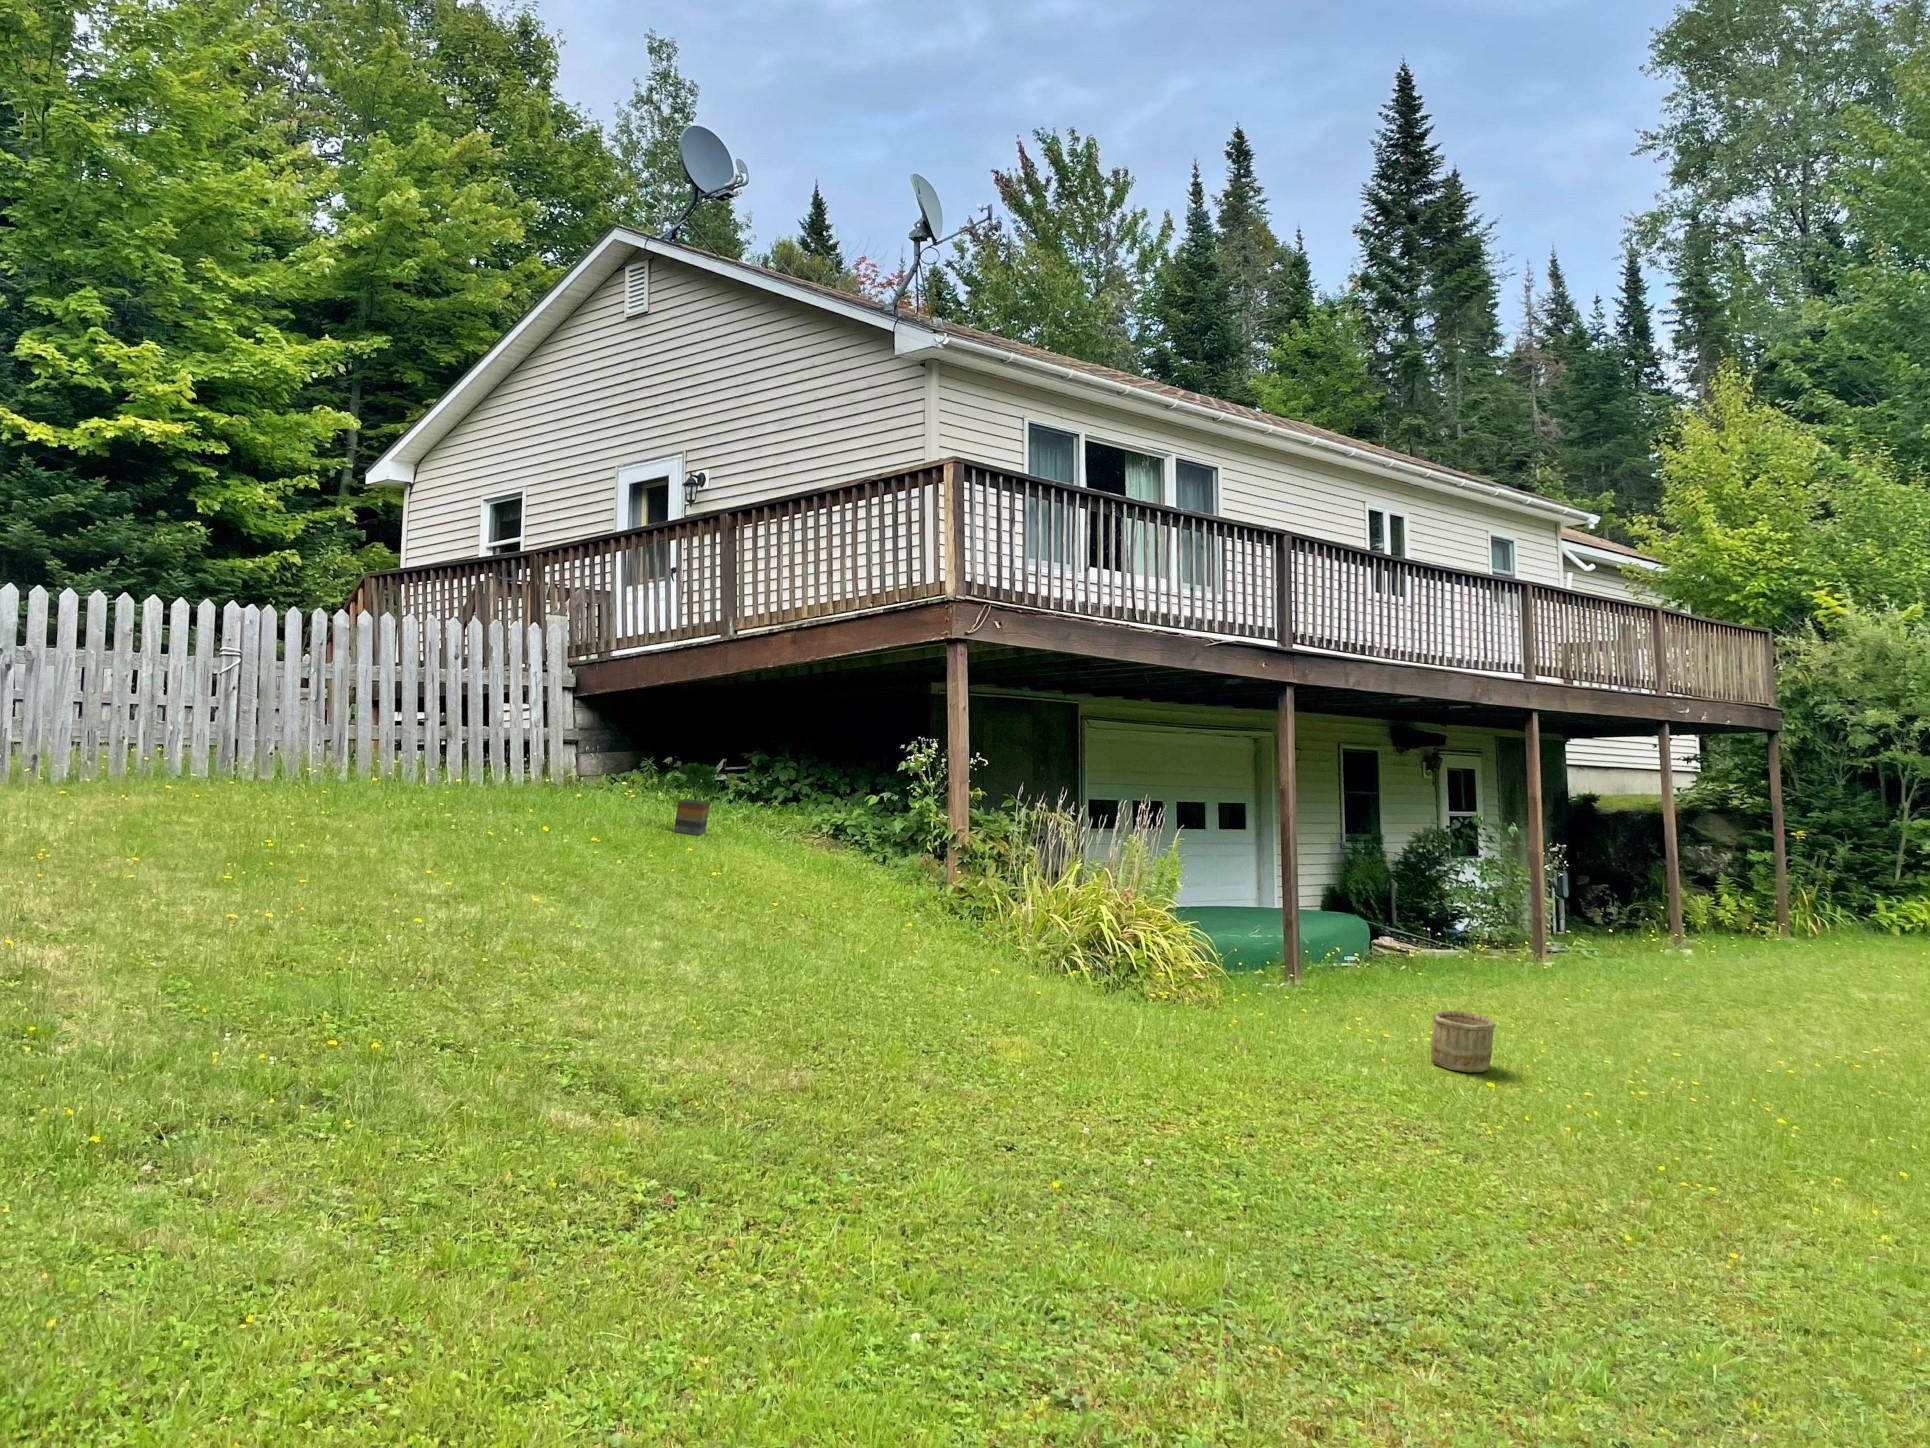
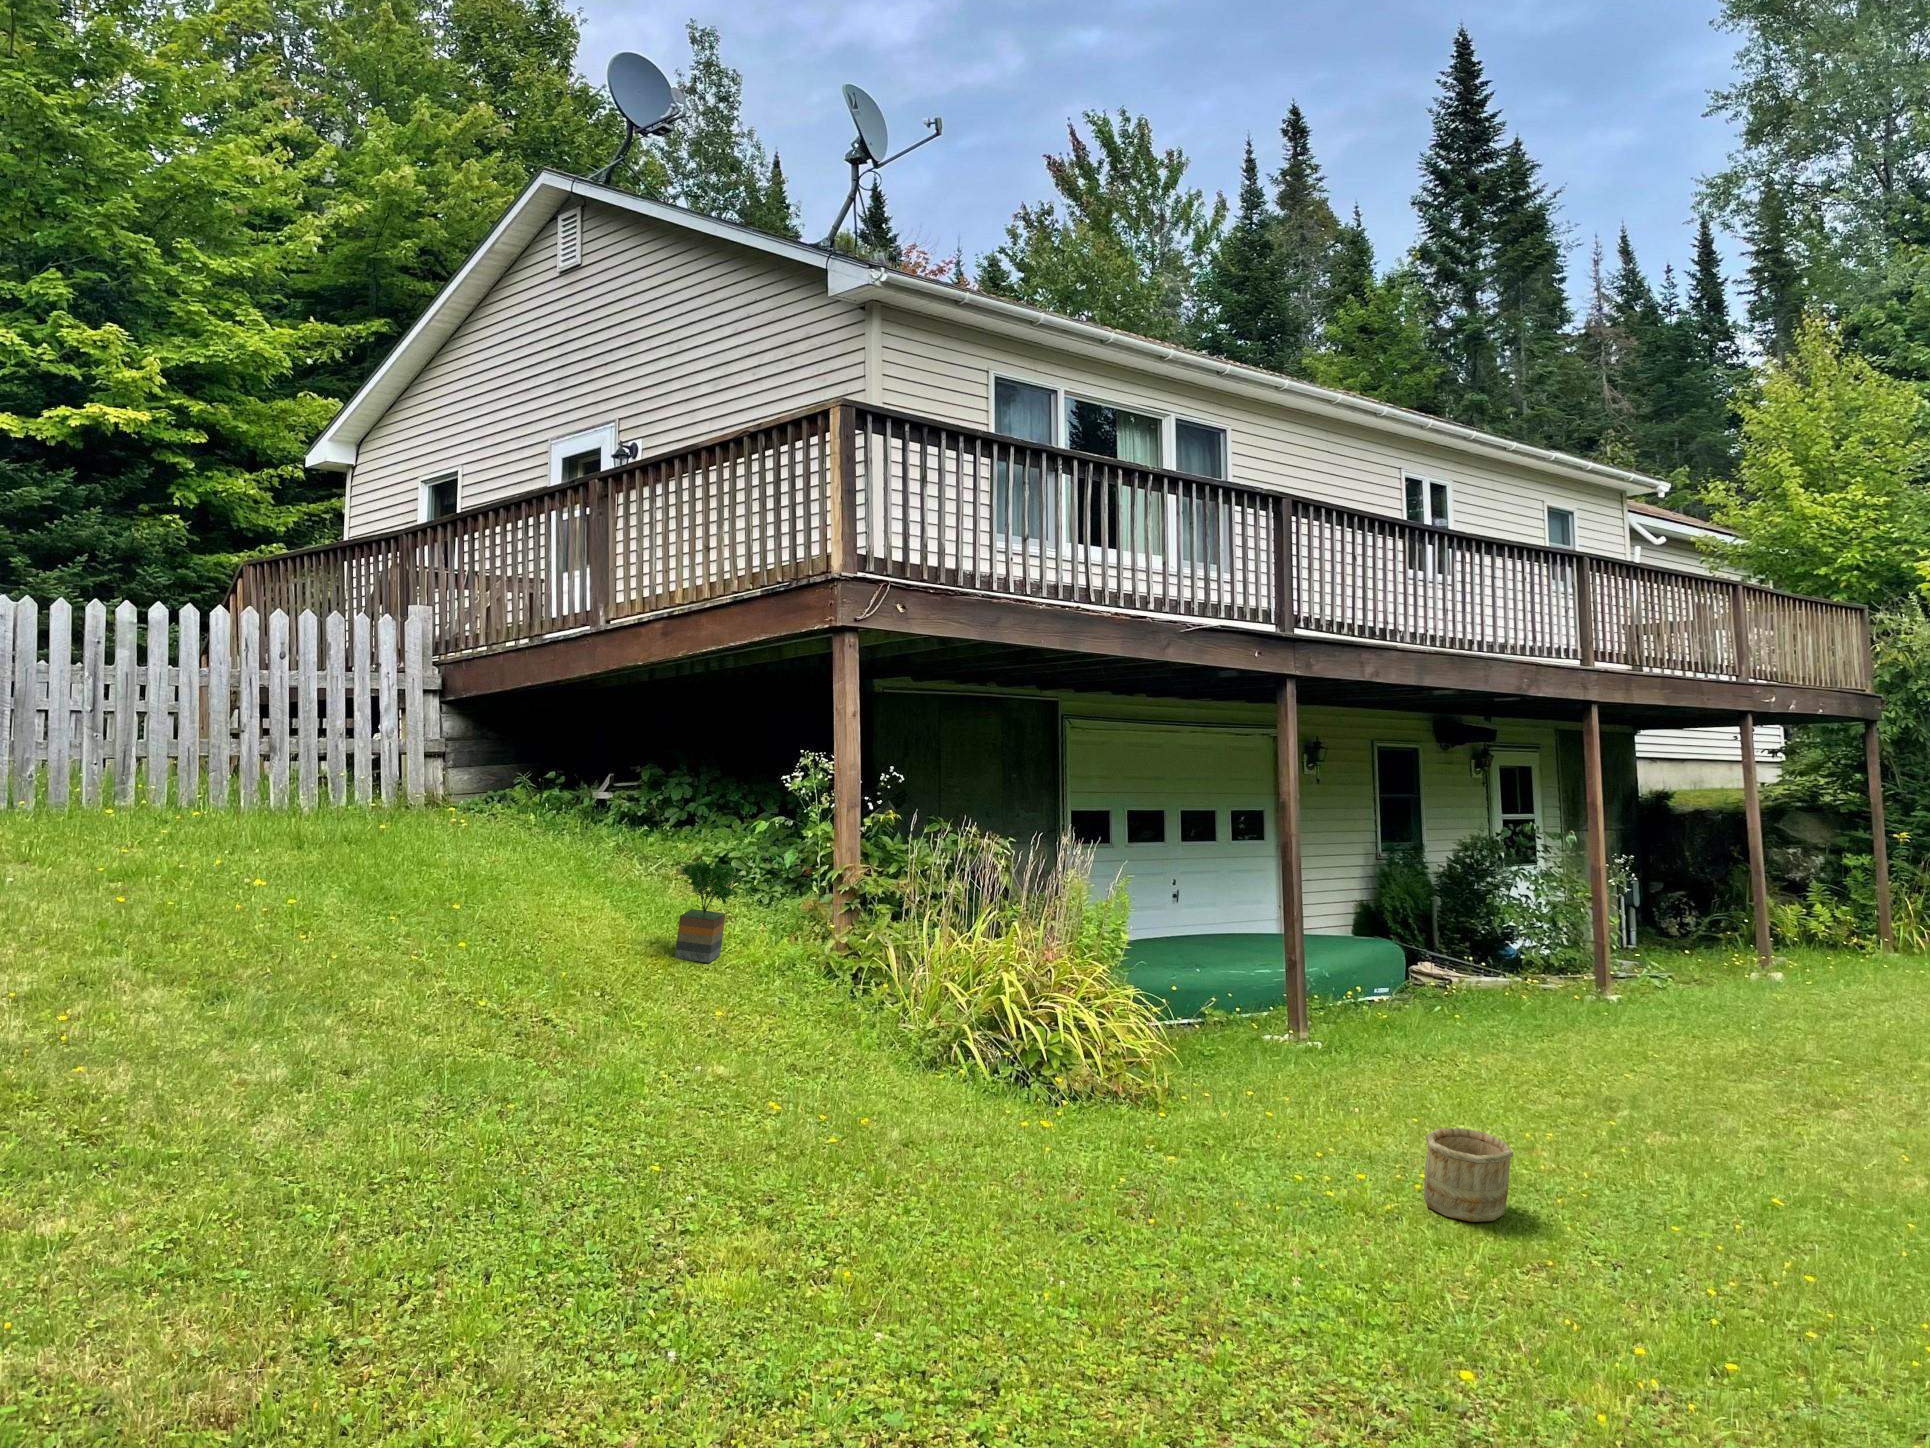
potted tree: present [674,763,722,835] -> present [675,860,742,963]

